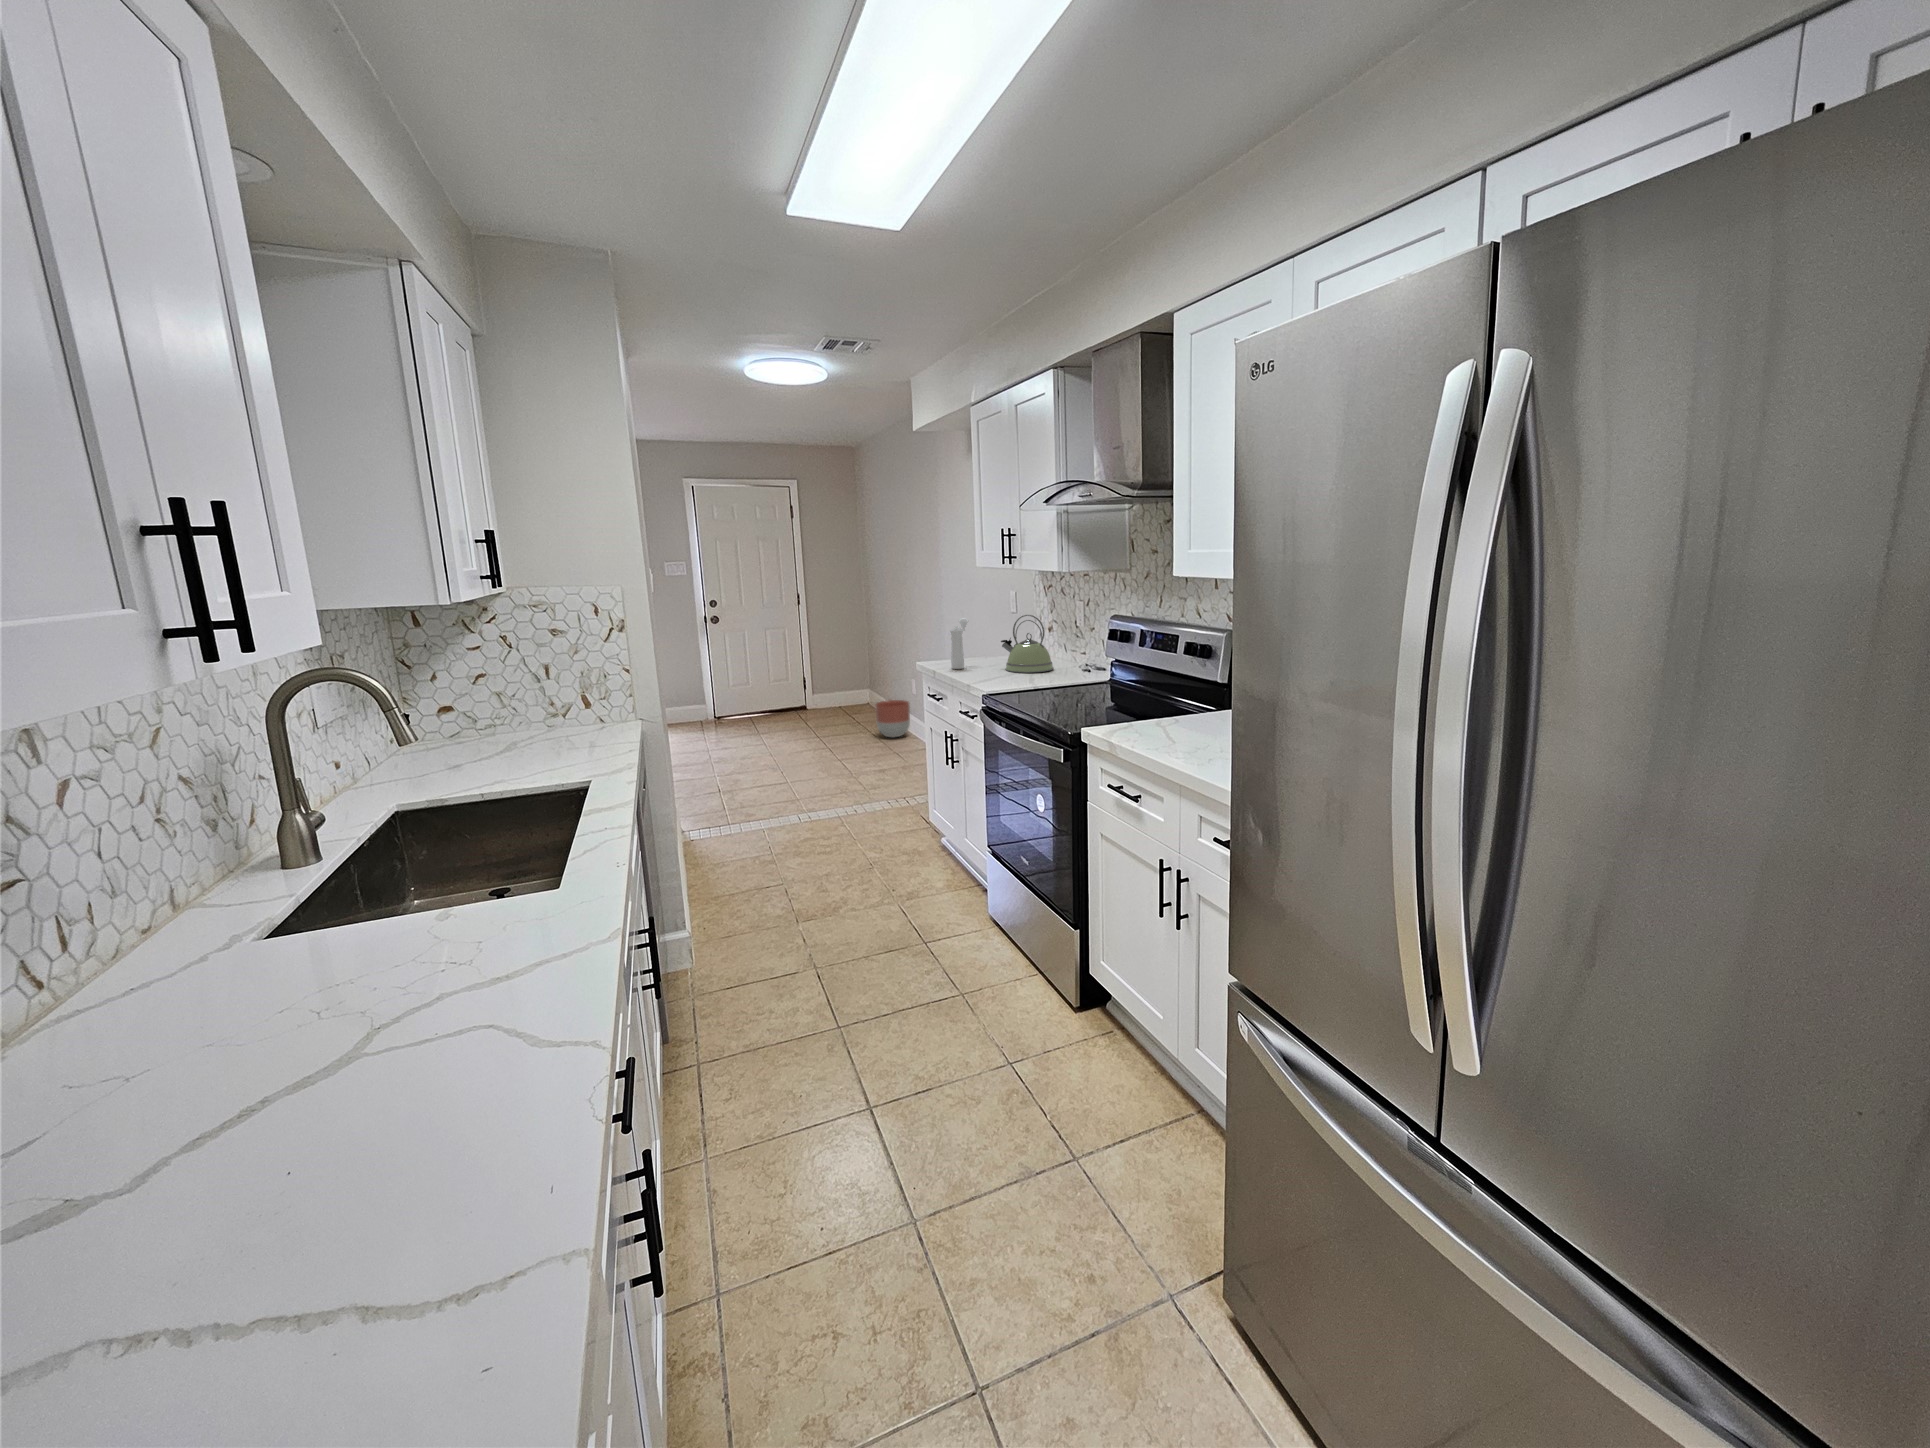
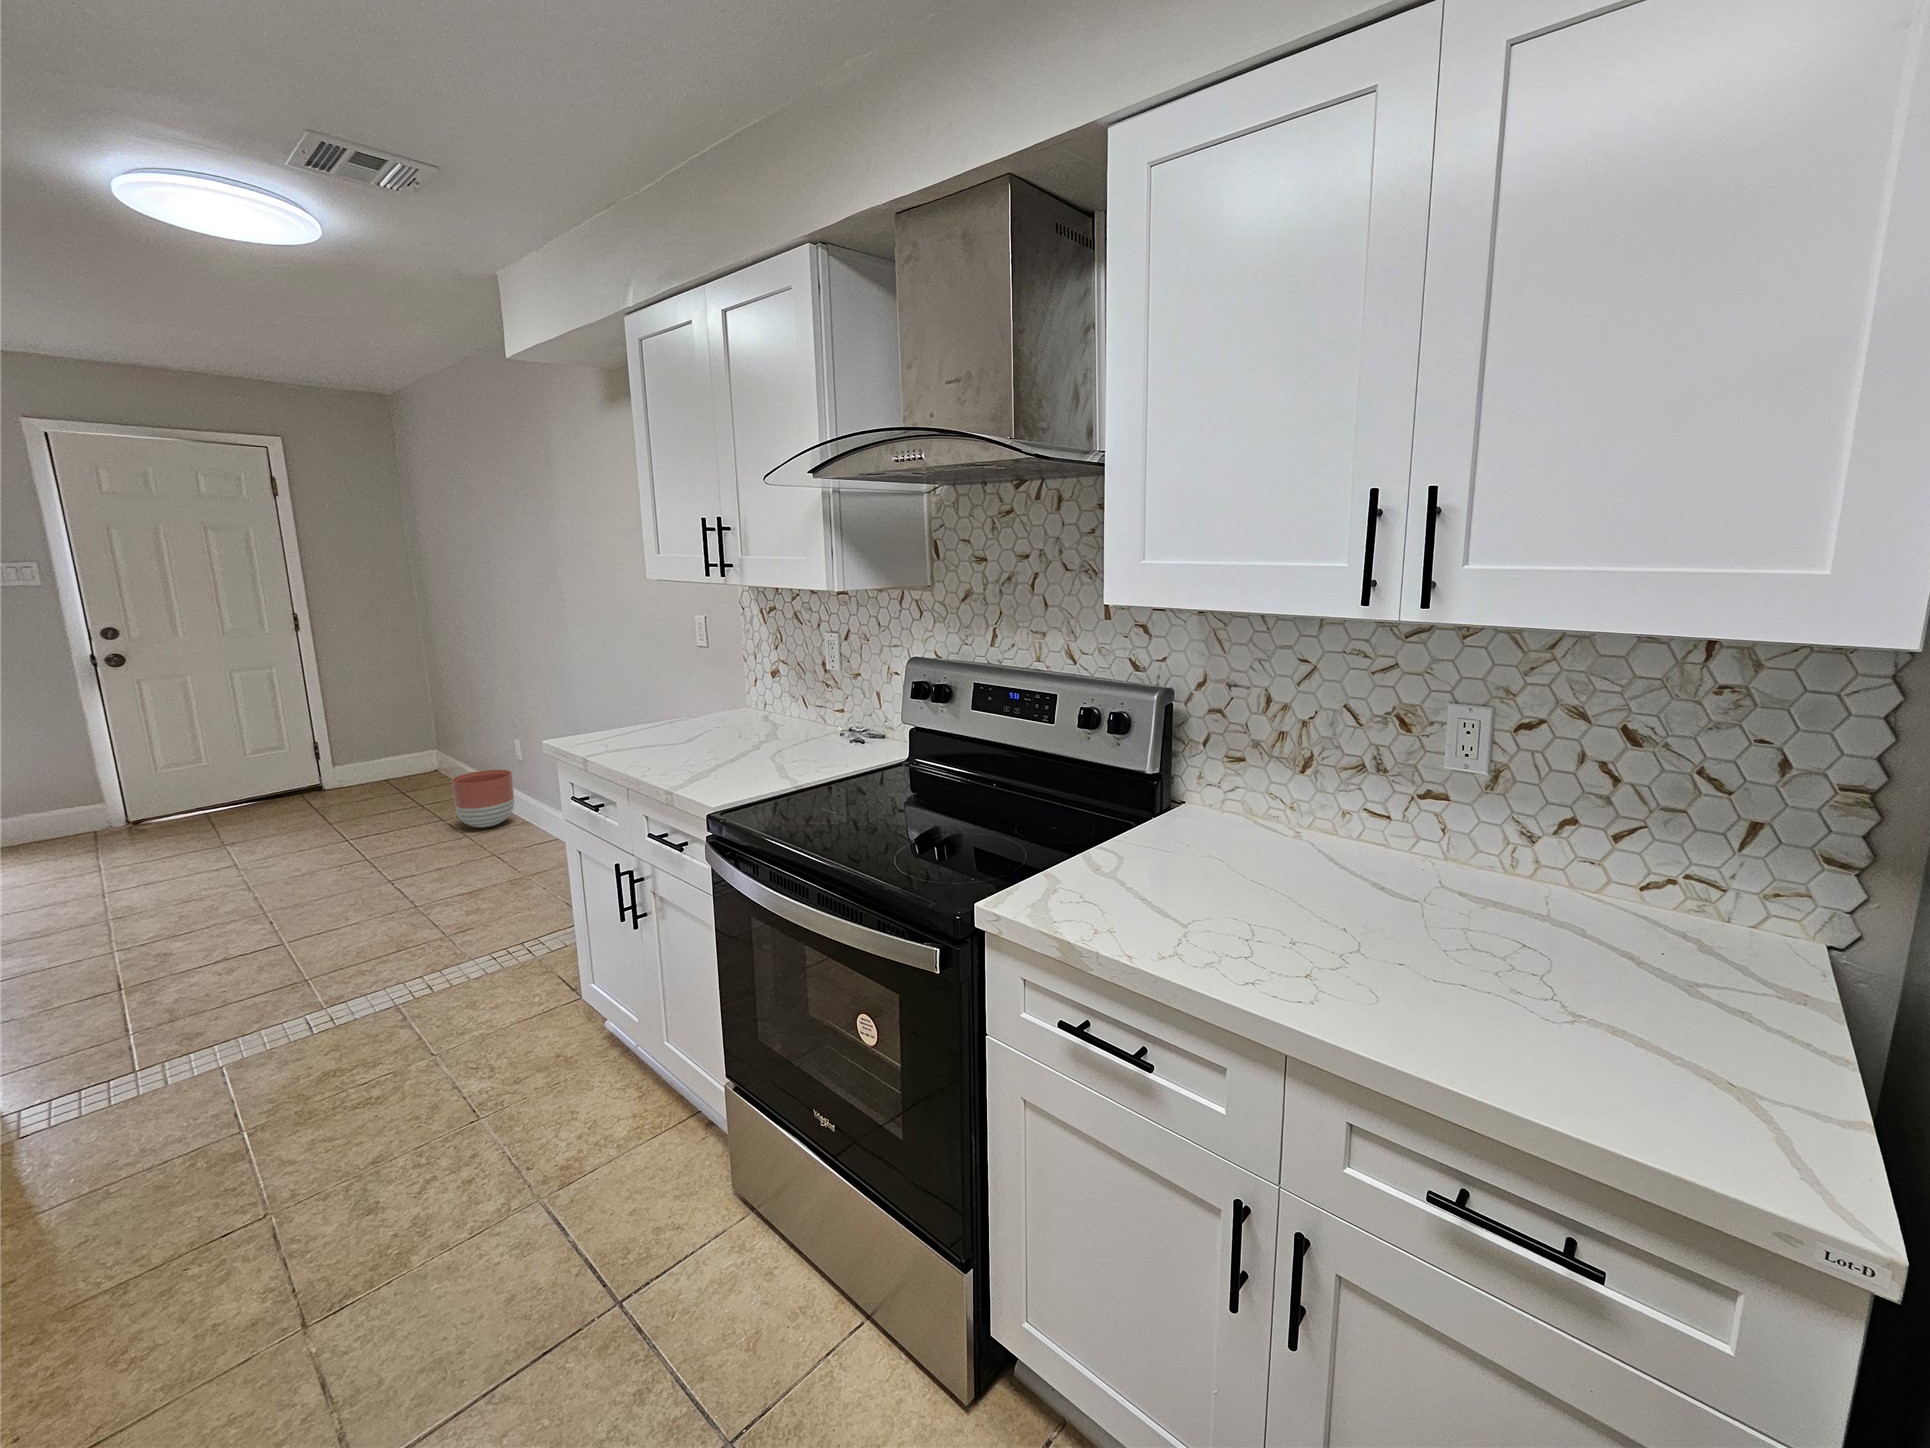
kettle: present [1001,615,1053,673] -> none [706,657,798,753]
pepper mill: present [950,618,968,669] -> none [613,665,643,754]

